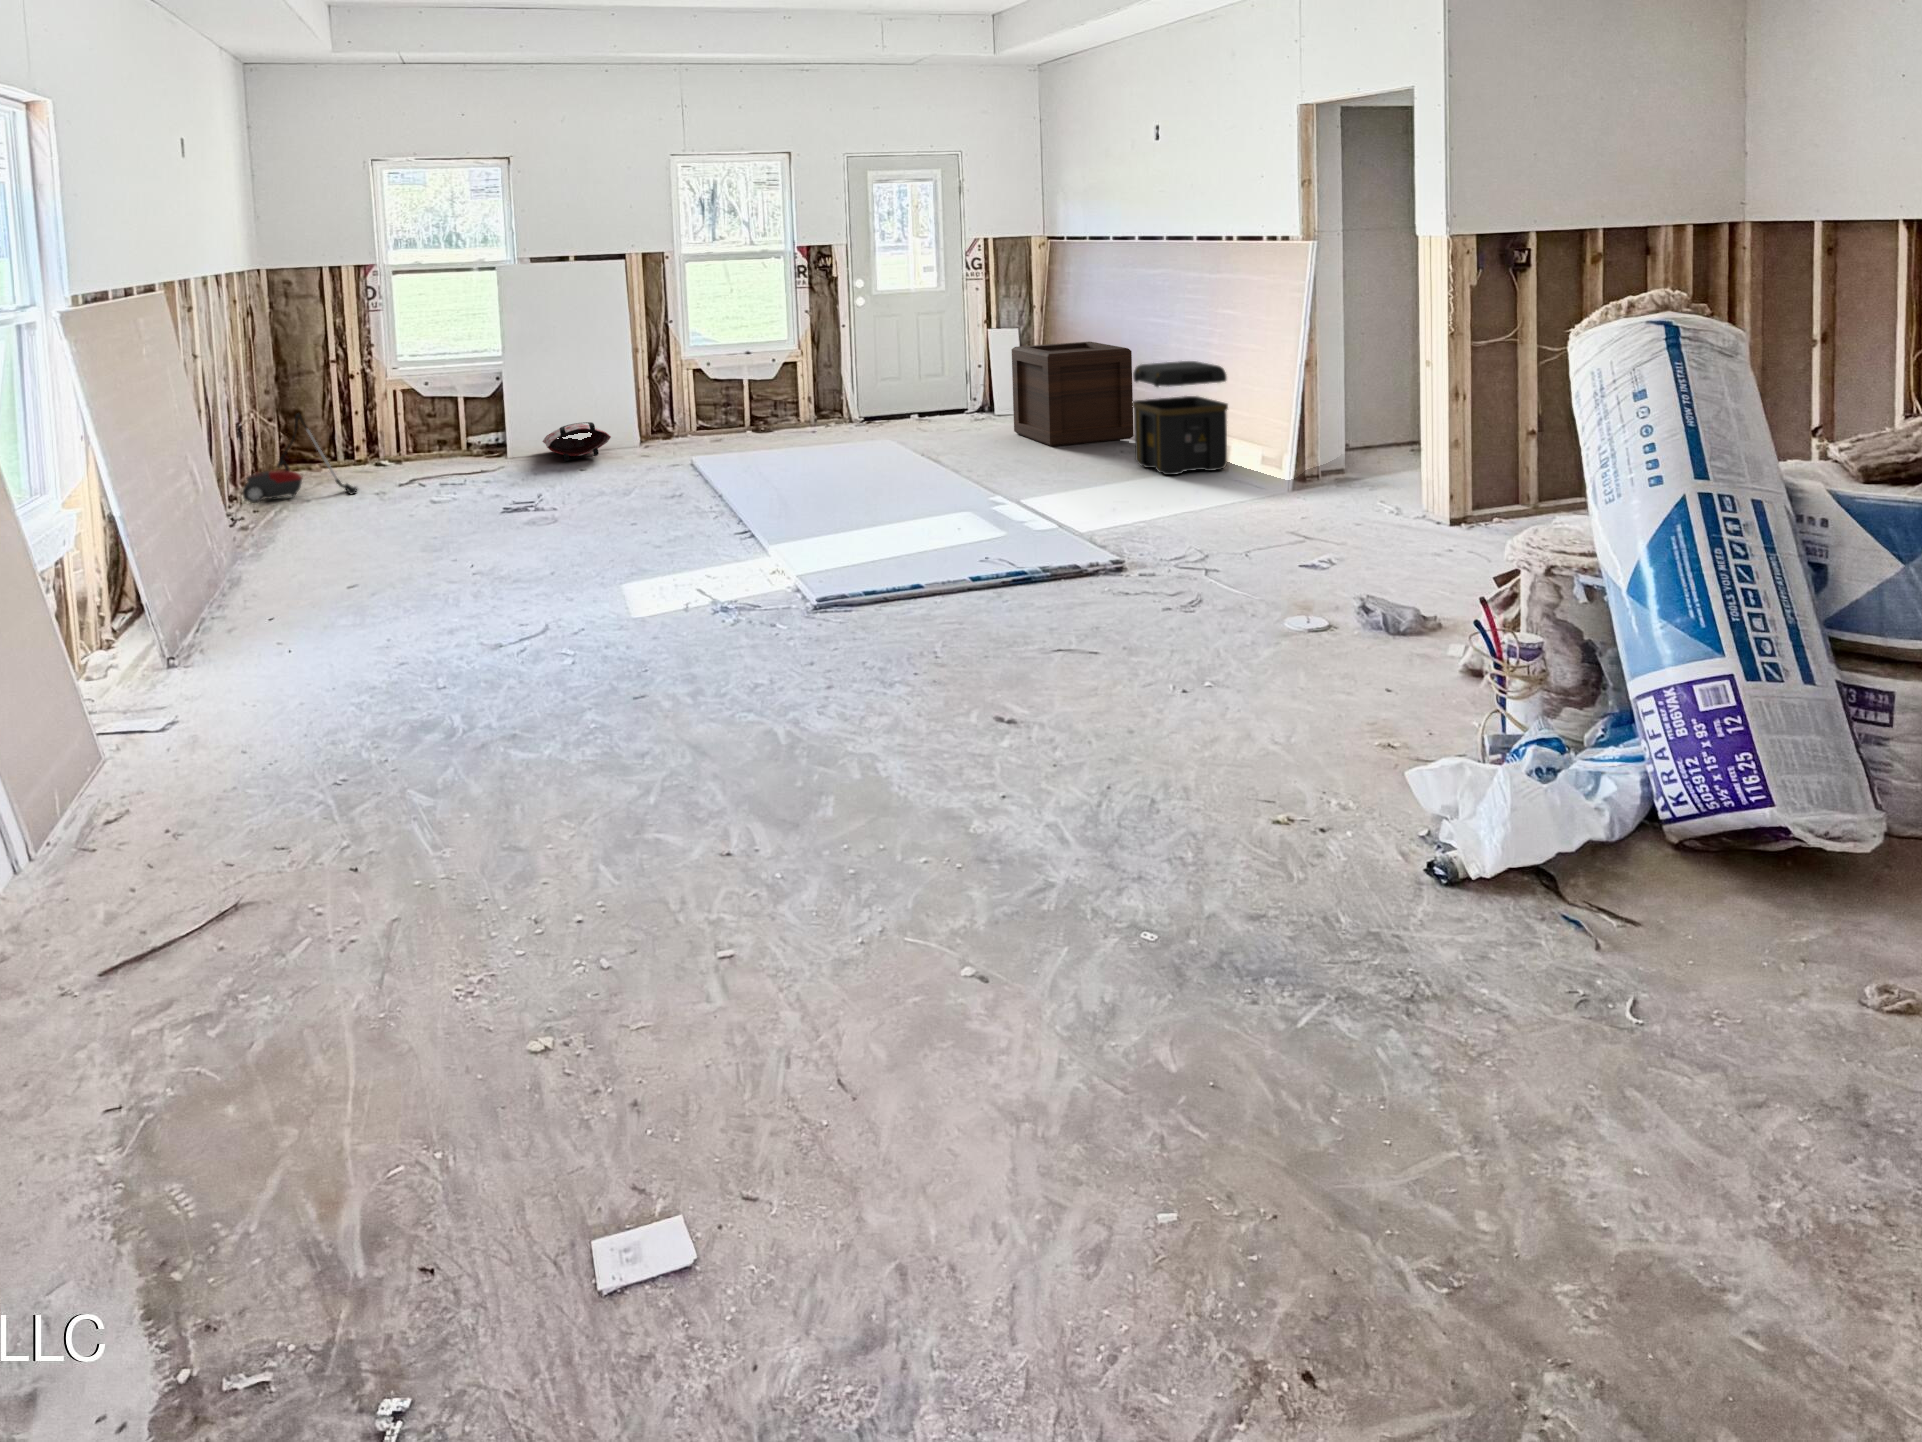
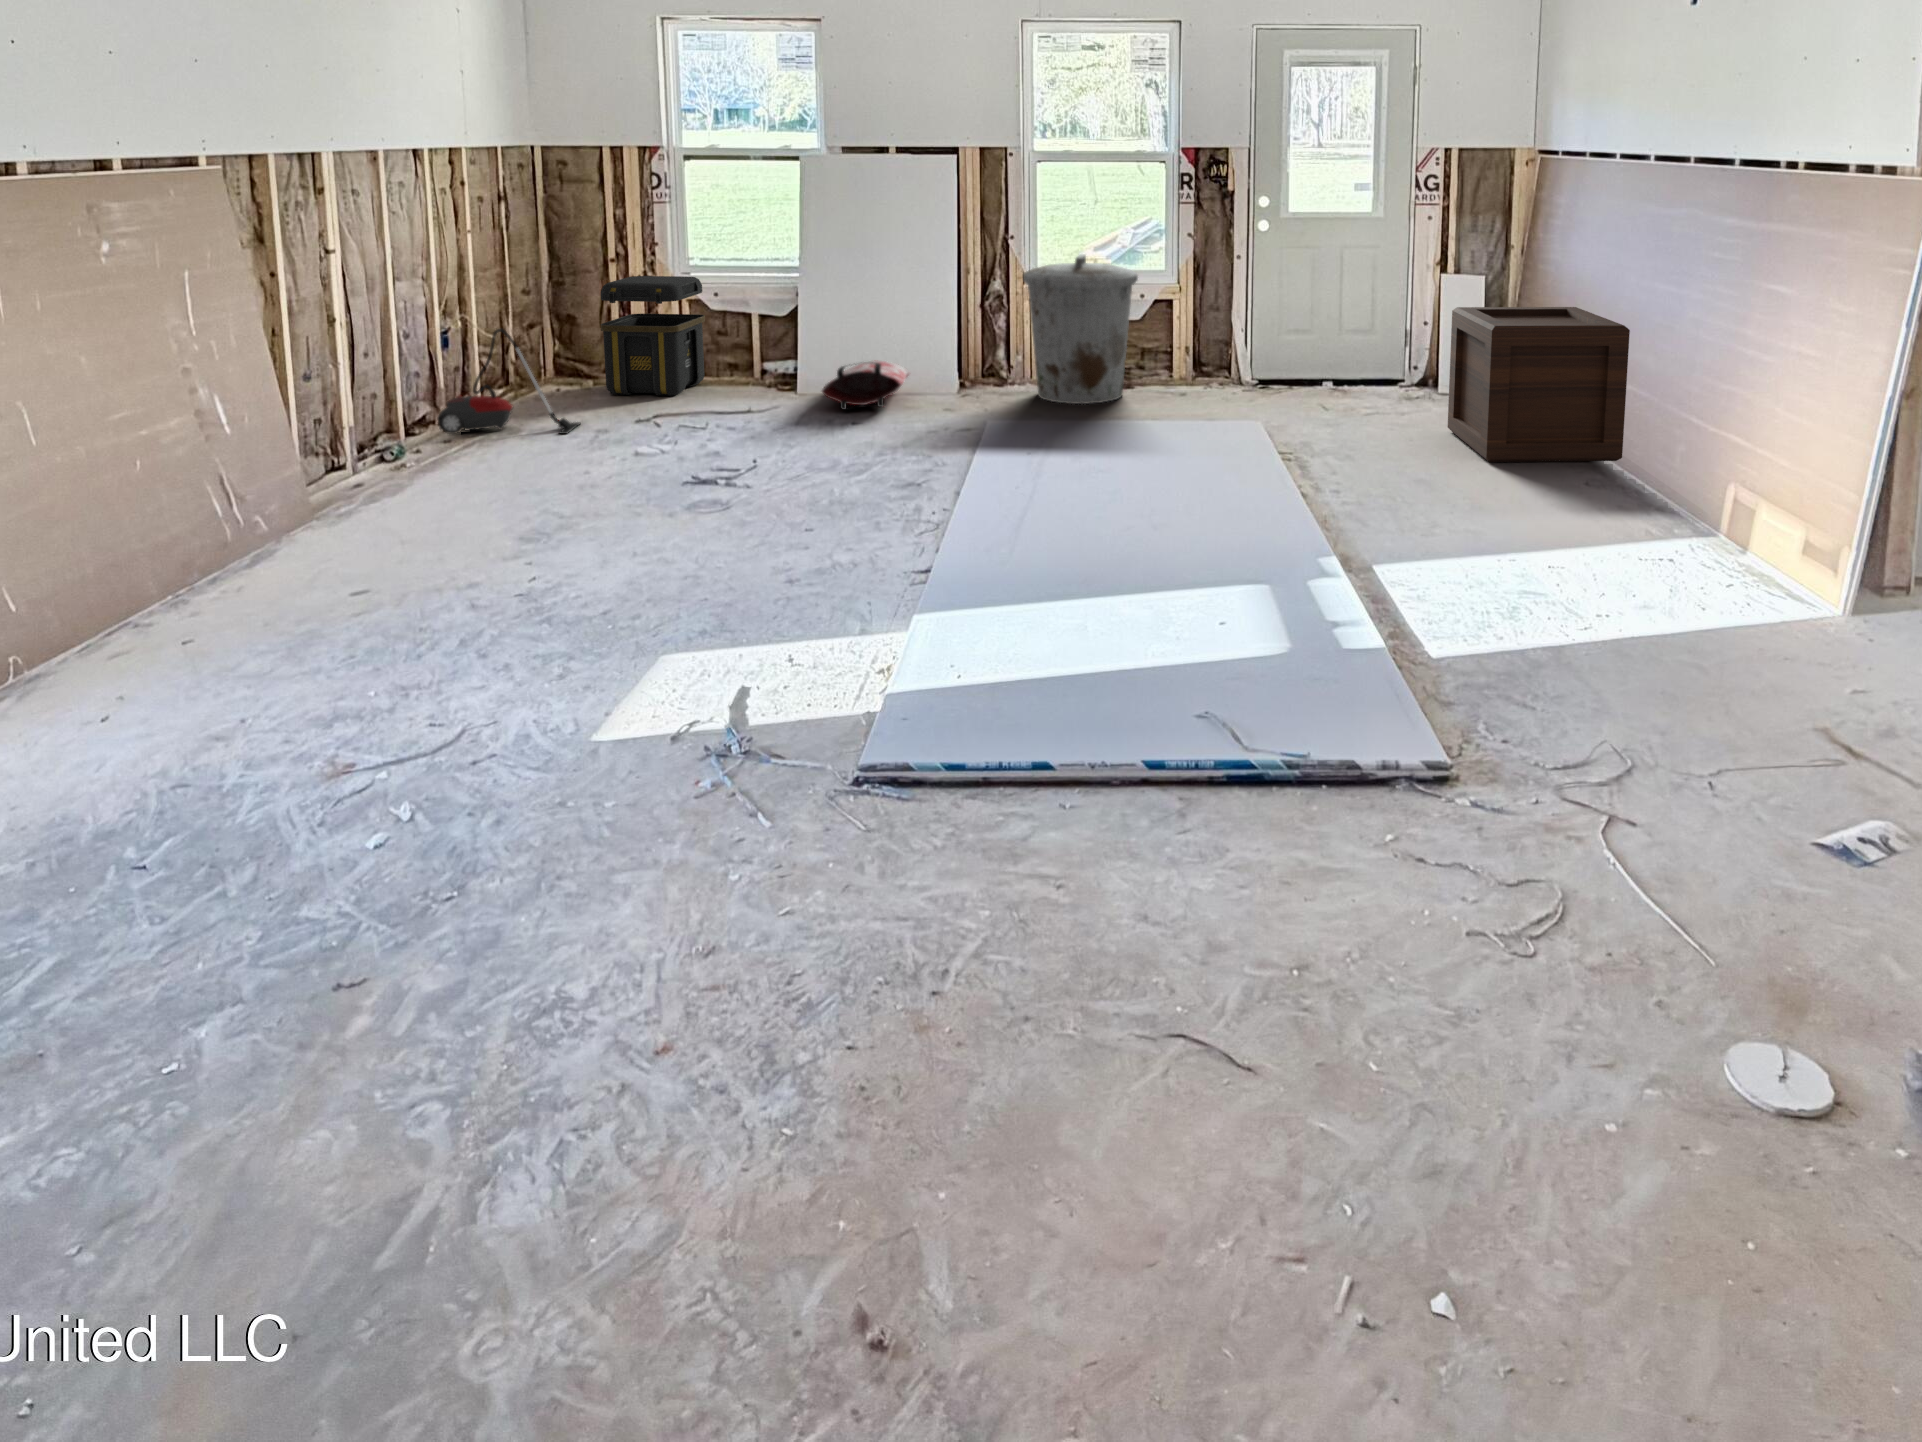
trash can: none [689,330,777,443] -> present [1023,254,1138,404]
toolbox: present [1133,361,1228,475] -> present [601,276,705,396]

